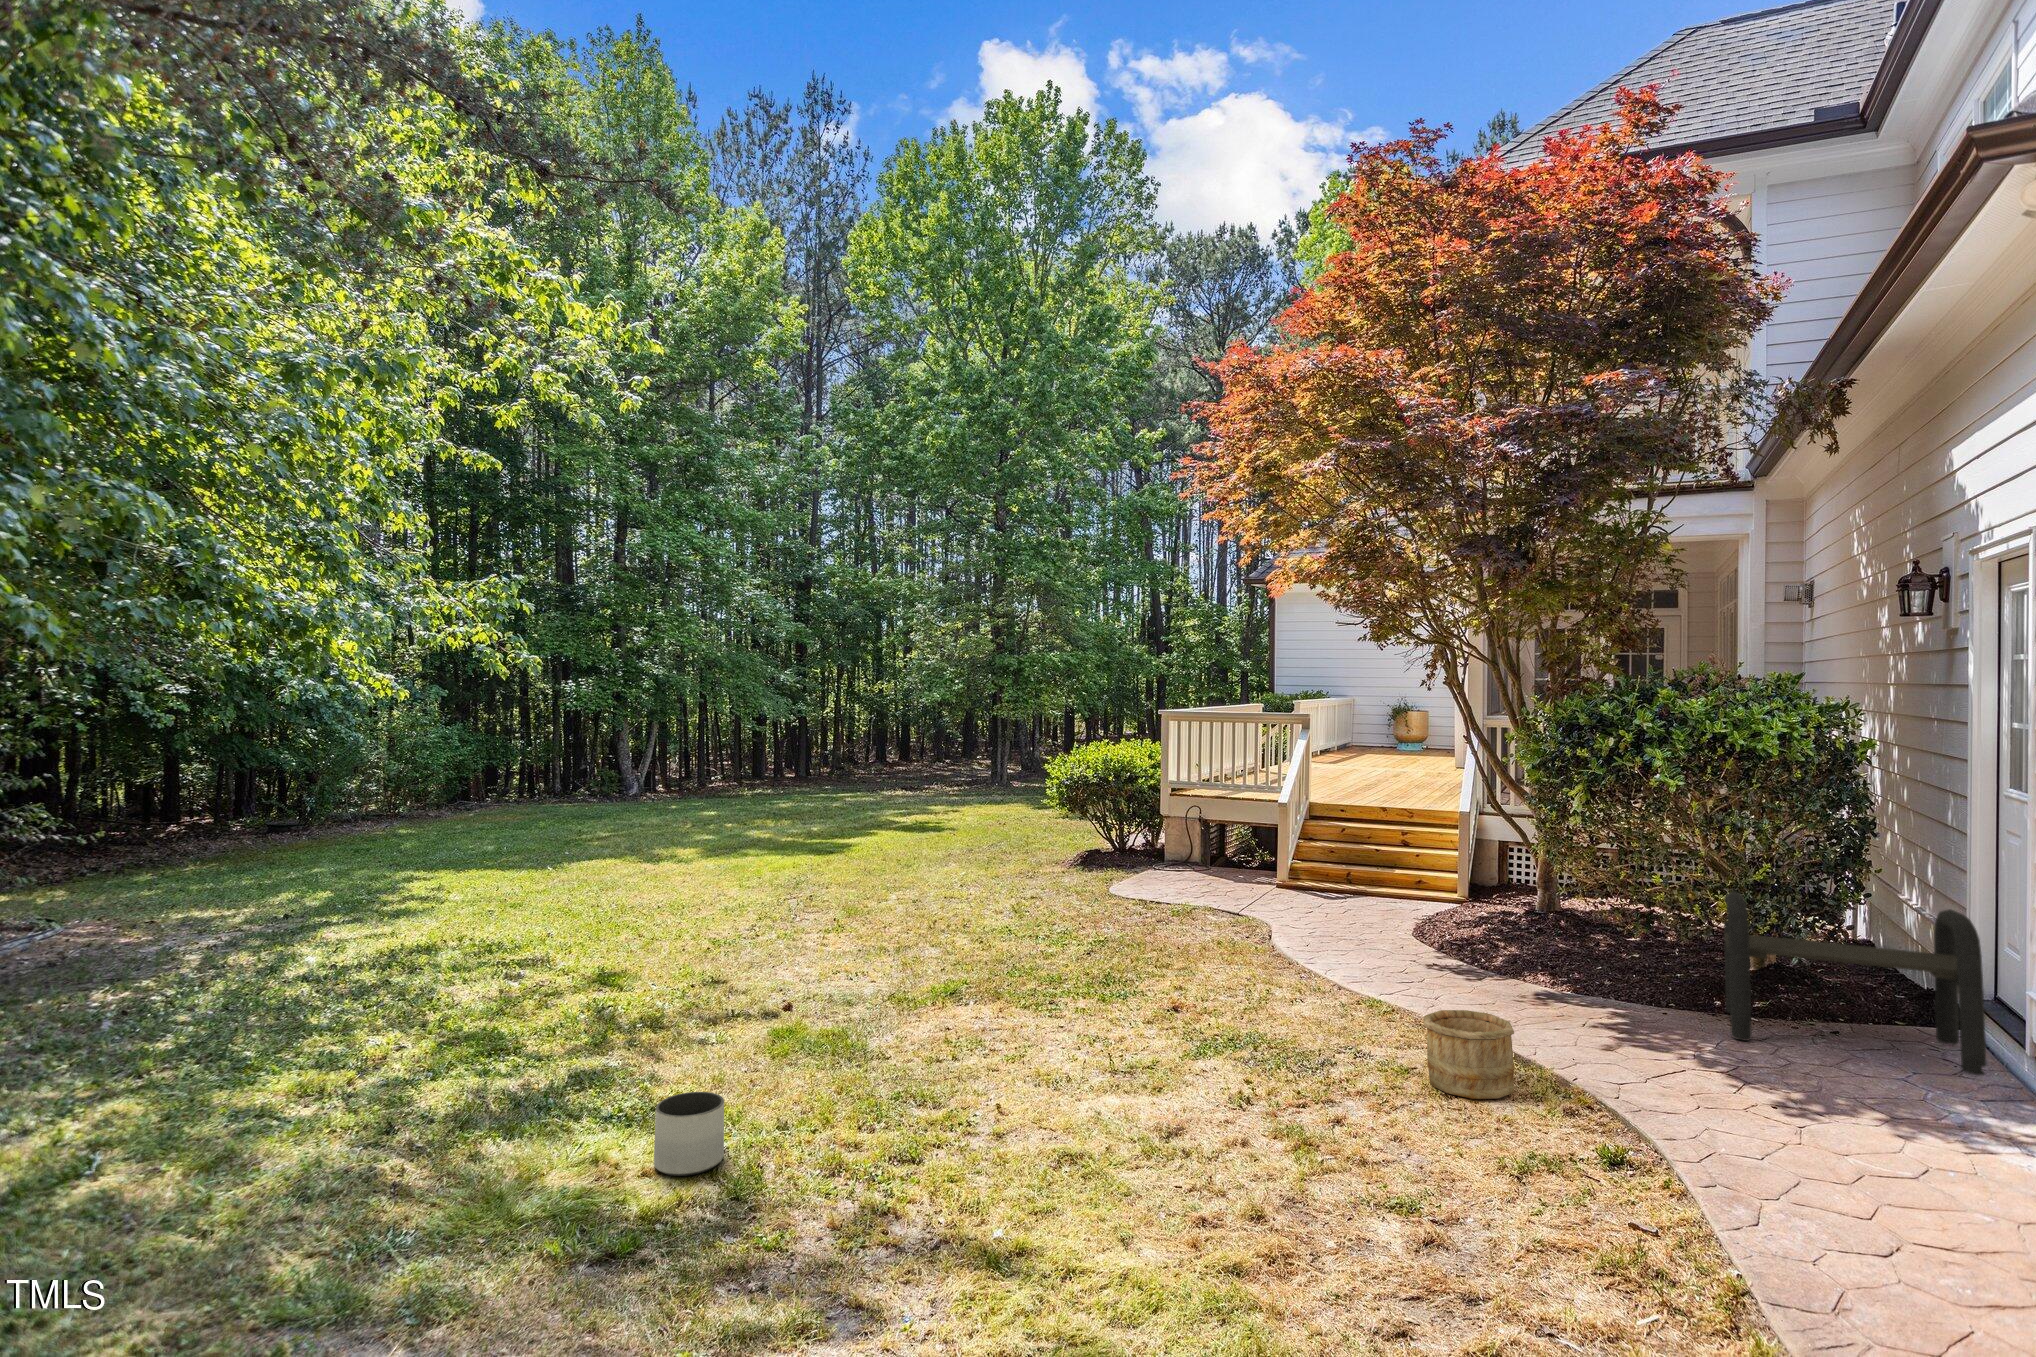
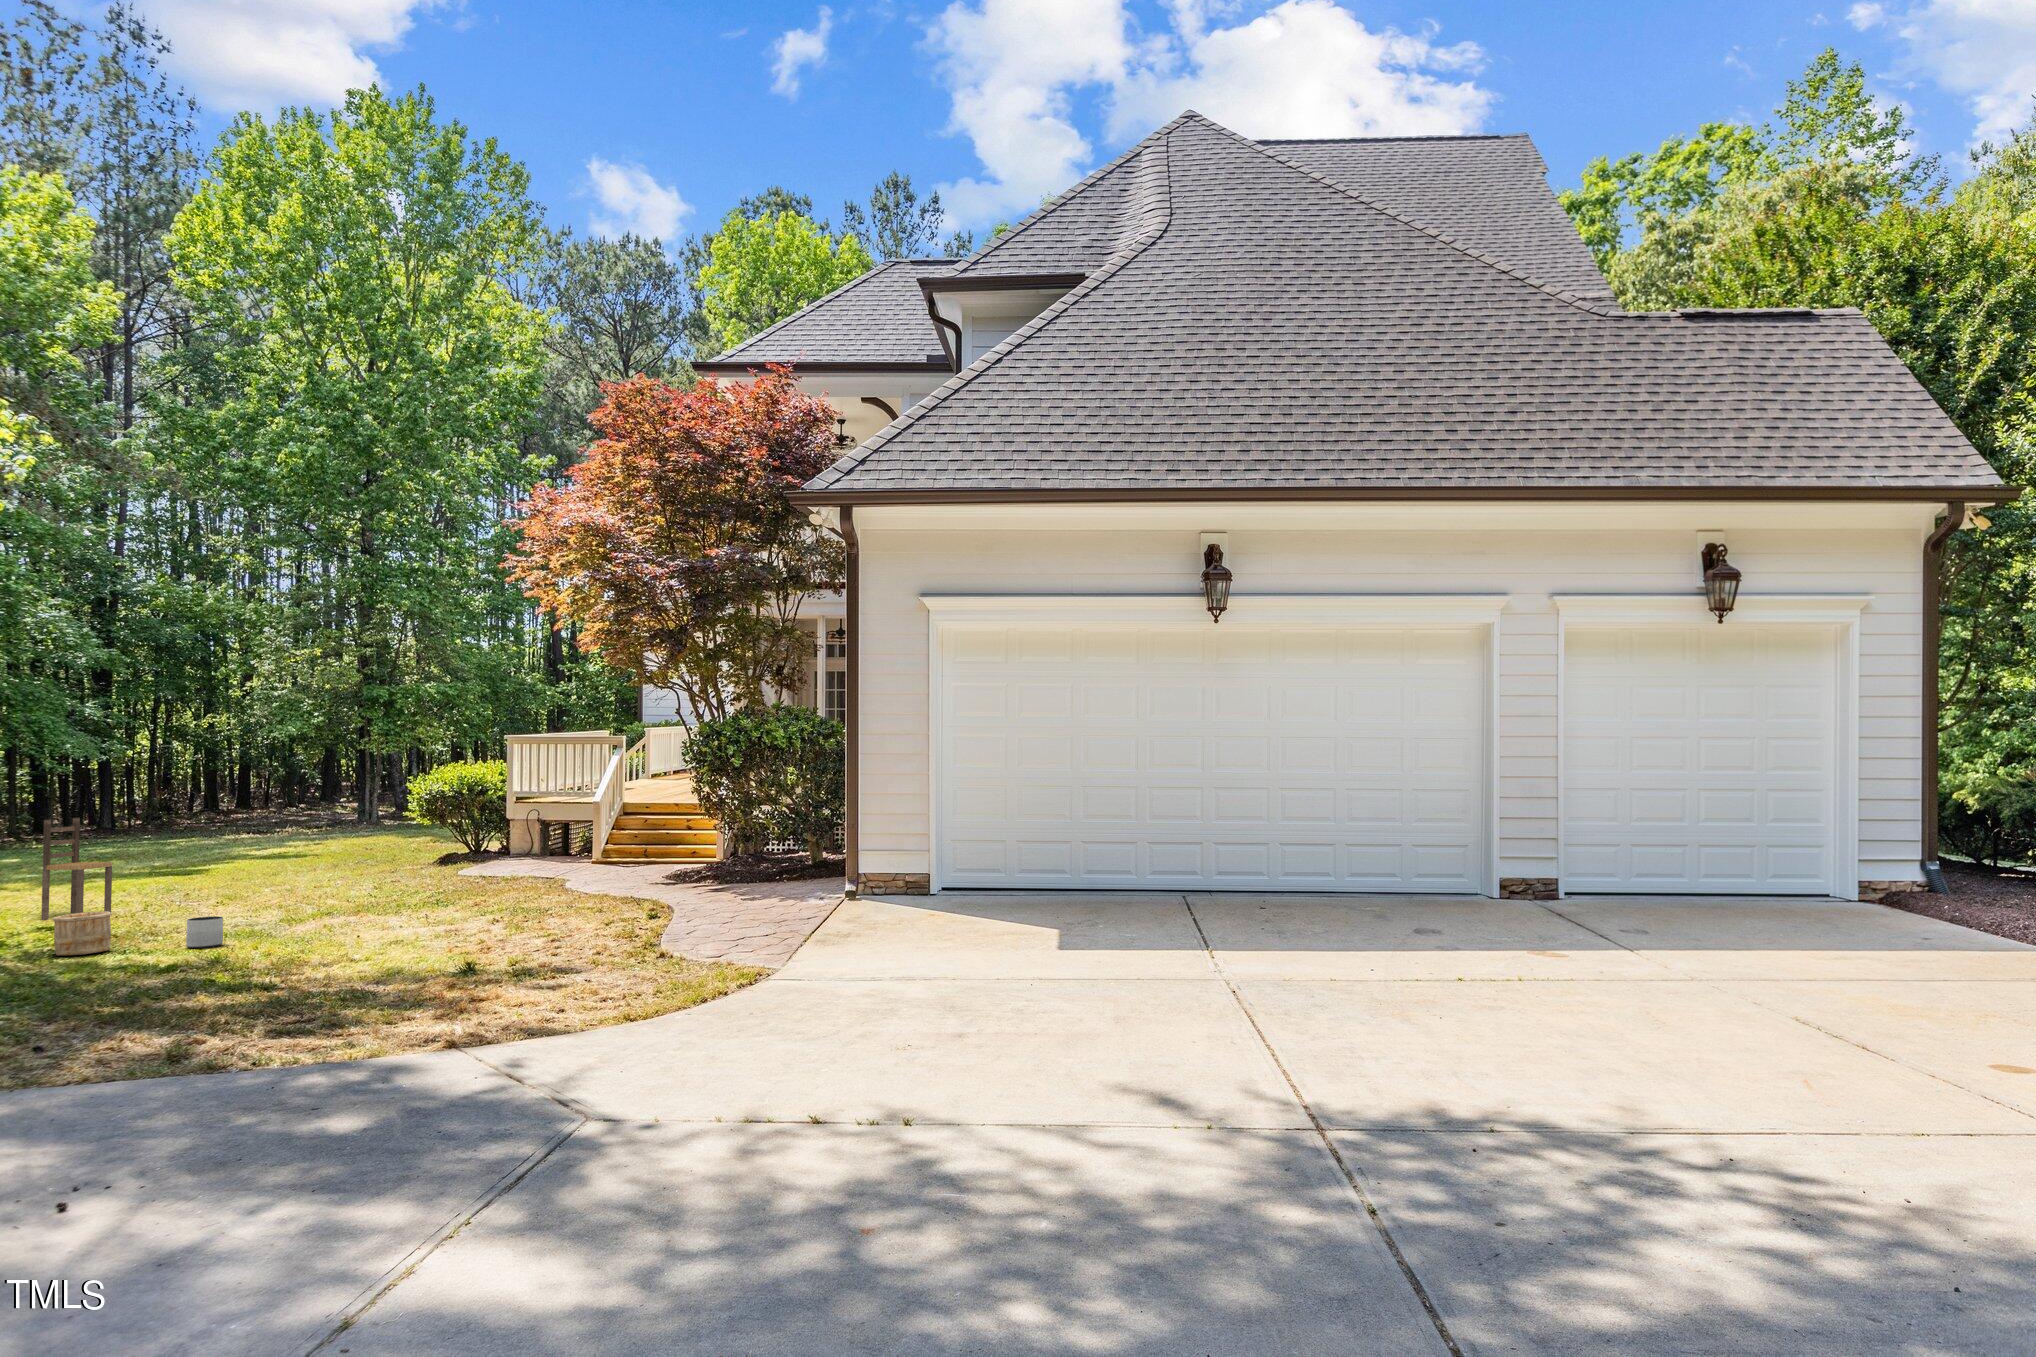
chair: none [586,819,673,975] -> present [41,818,112,920]
bench: present [1724,892,1987,1075] -> none [771,818,875,889]
wooden bucket: present [1424,1010,1514,1099] -> present [52,911,112,955]

